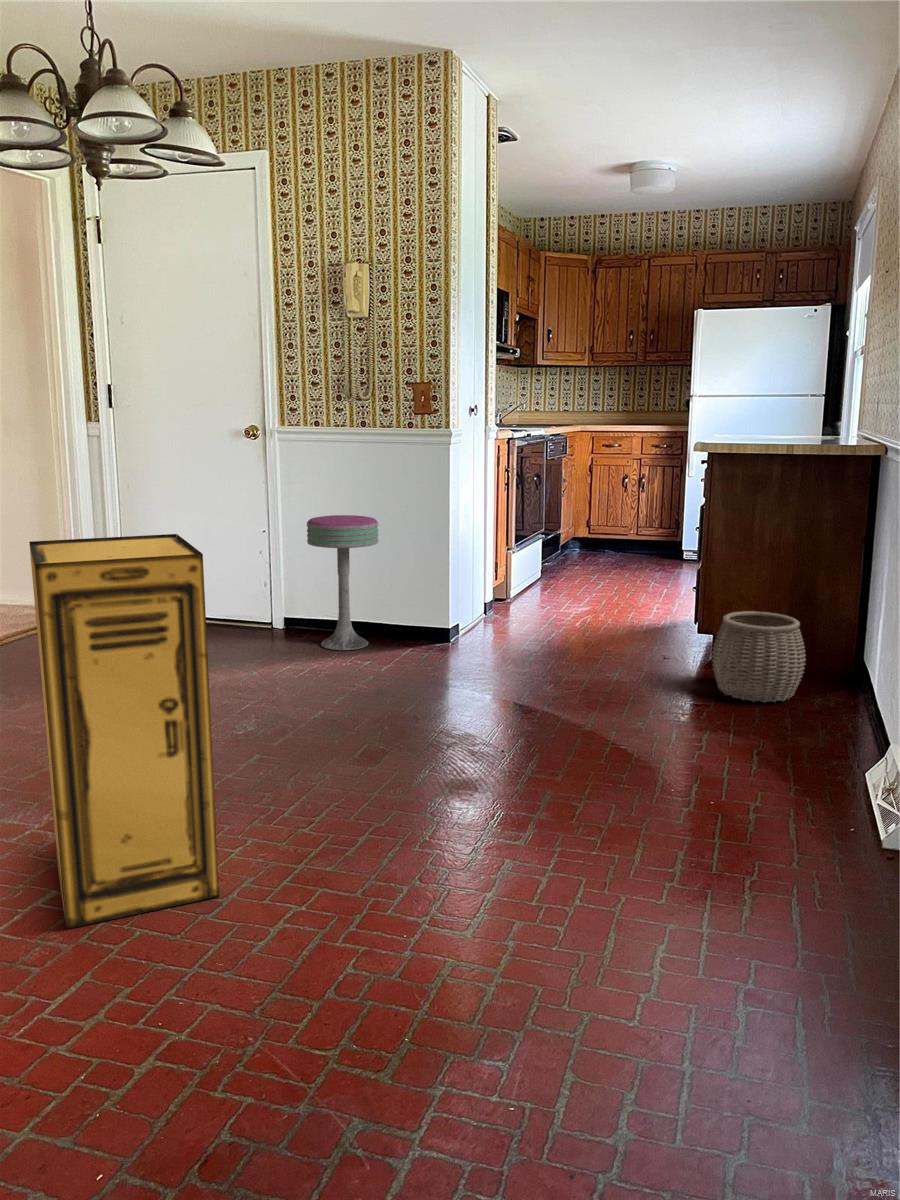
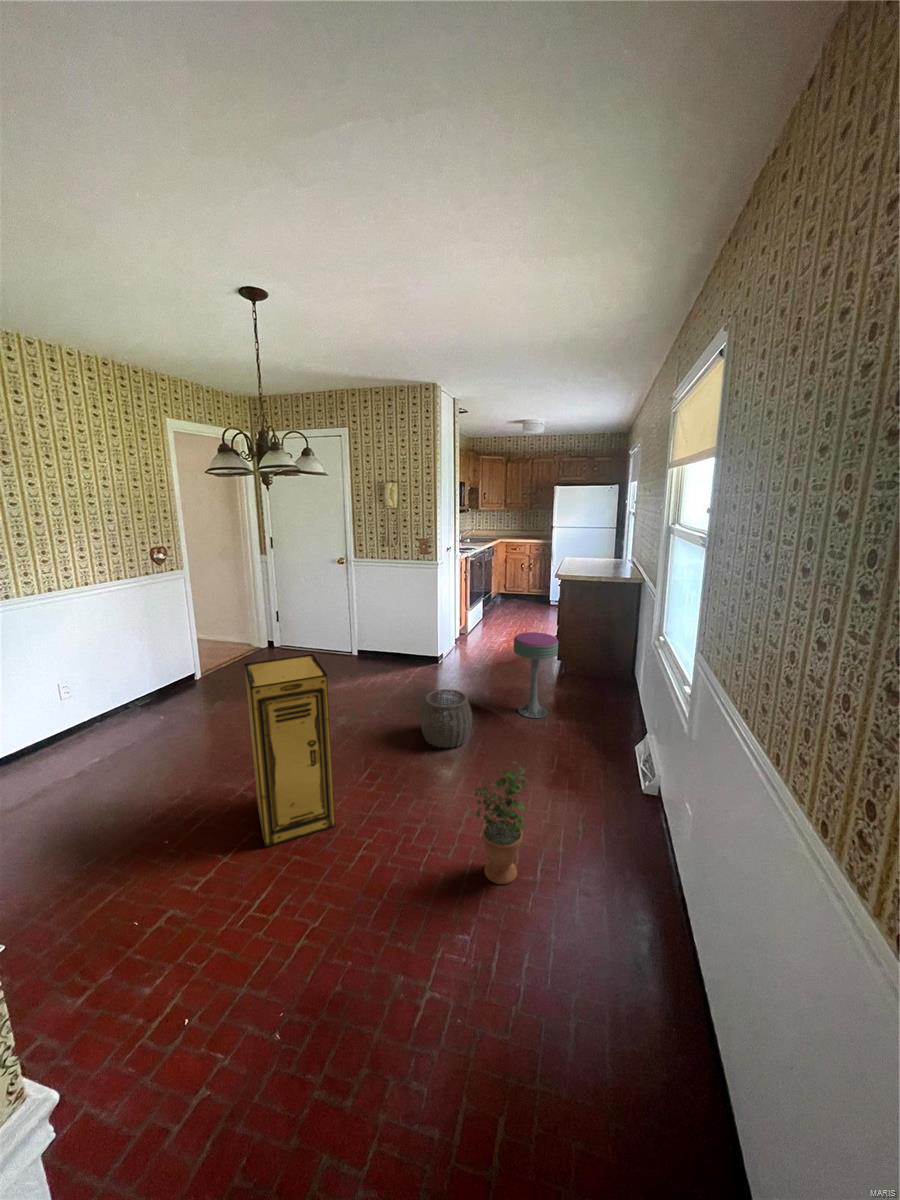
bar stool: present [307,515,378,650] -> present [514,632,558,718]
woven basket: present [712,611,805,703] -> present [420,689,472,748]
potted plant: none [517,732,638,1002] -> present [474,762,526,884]

